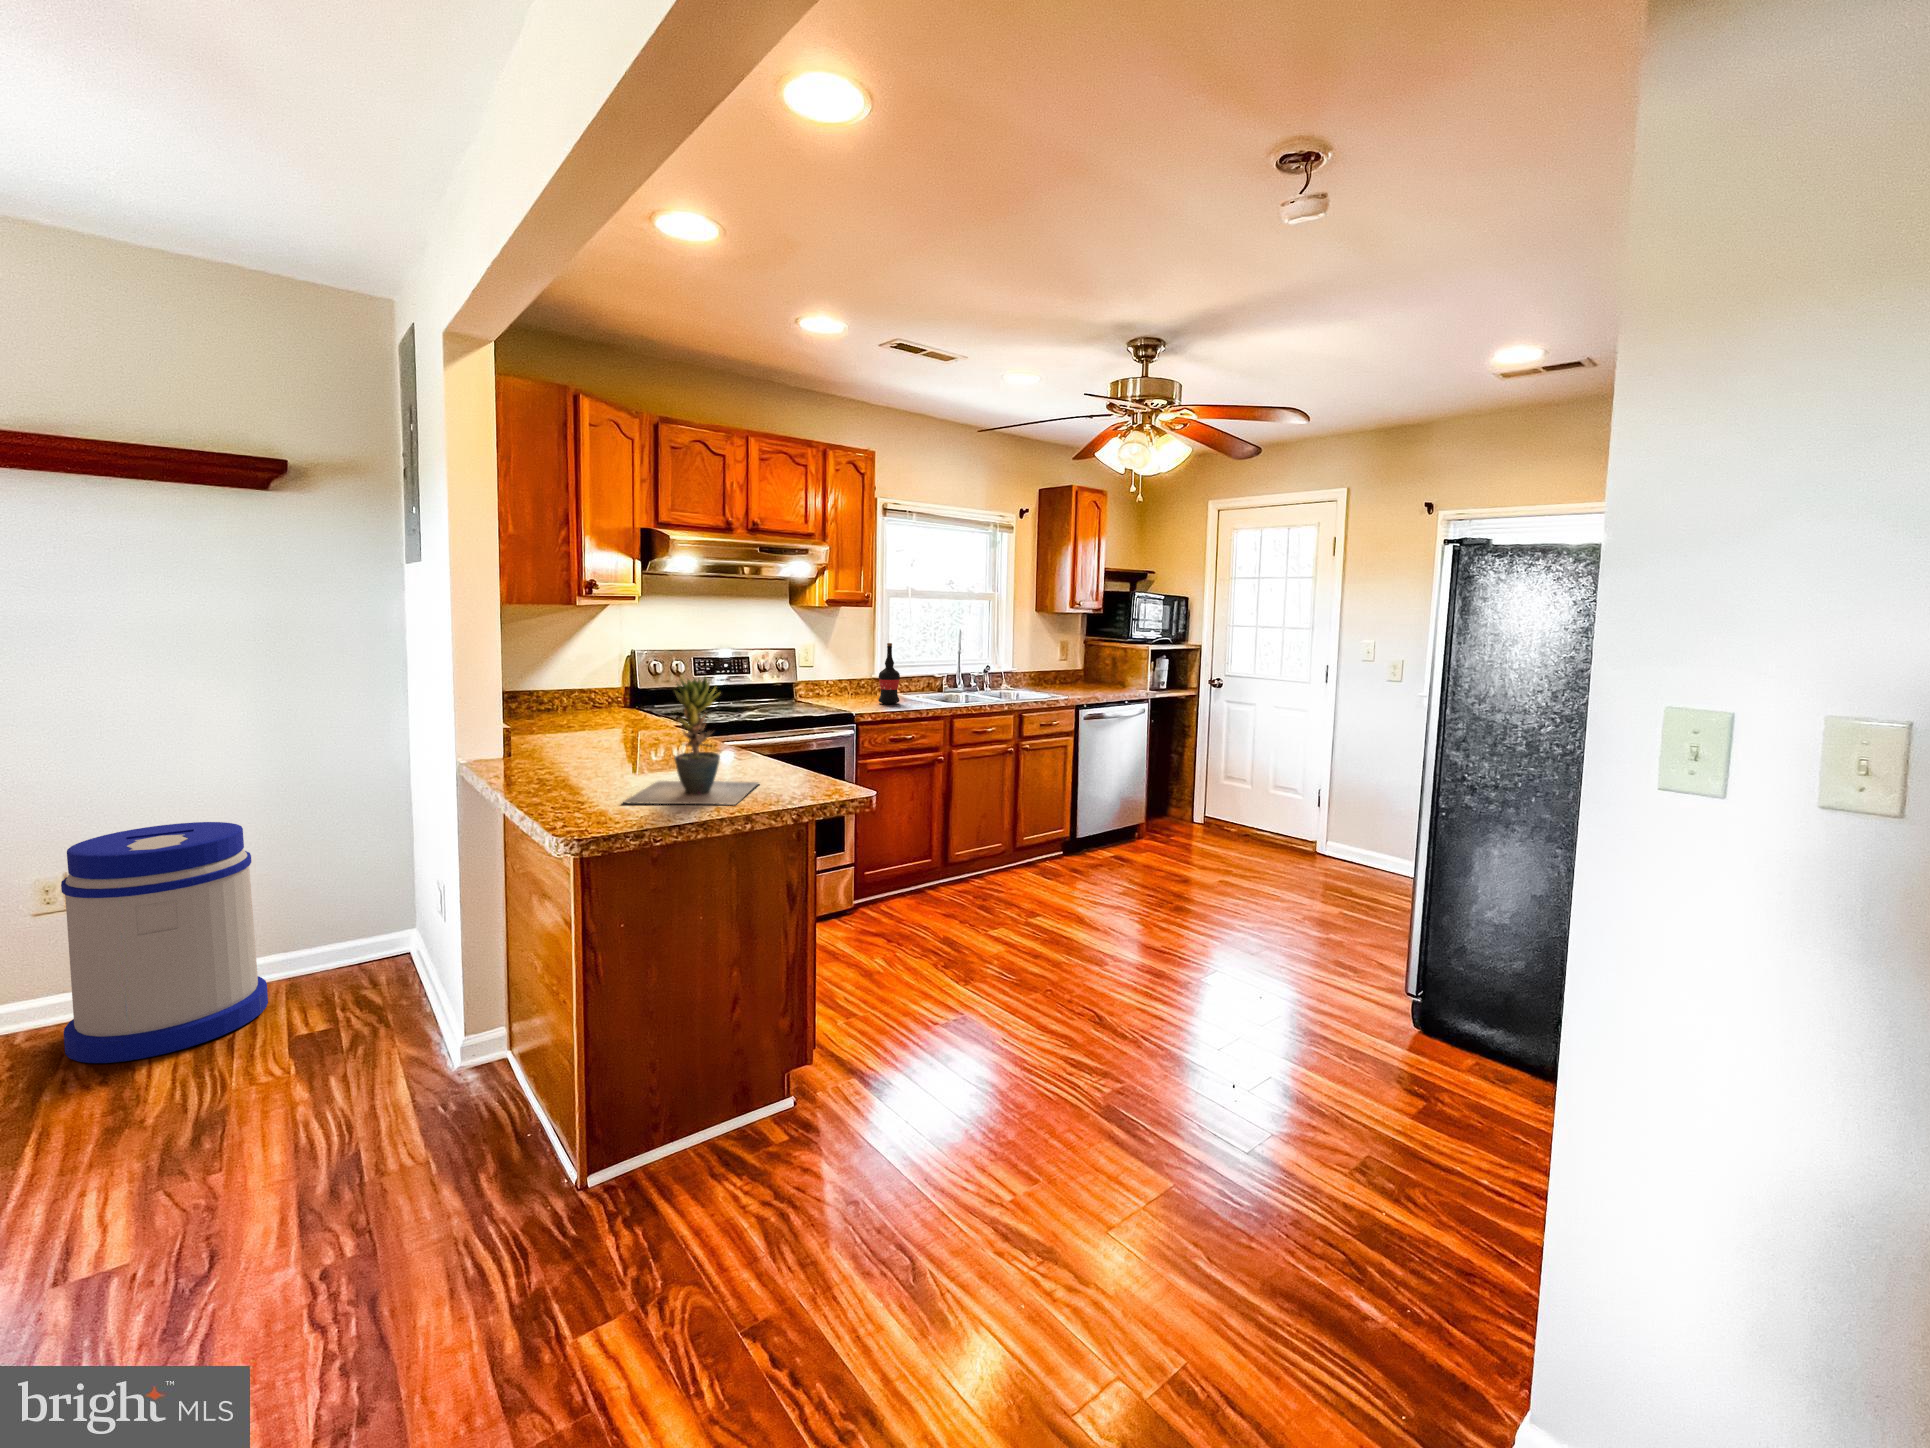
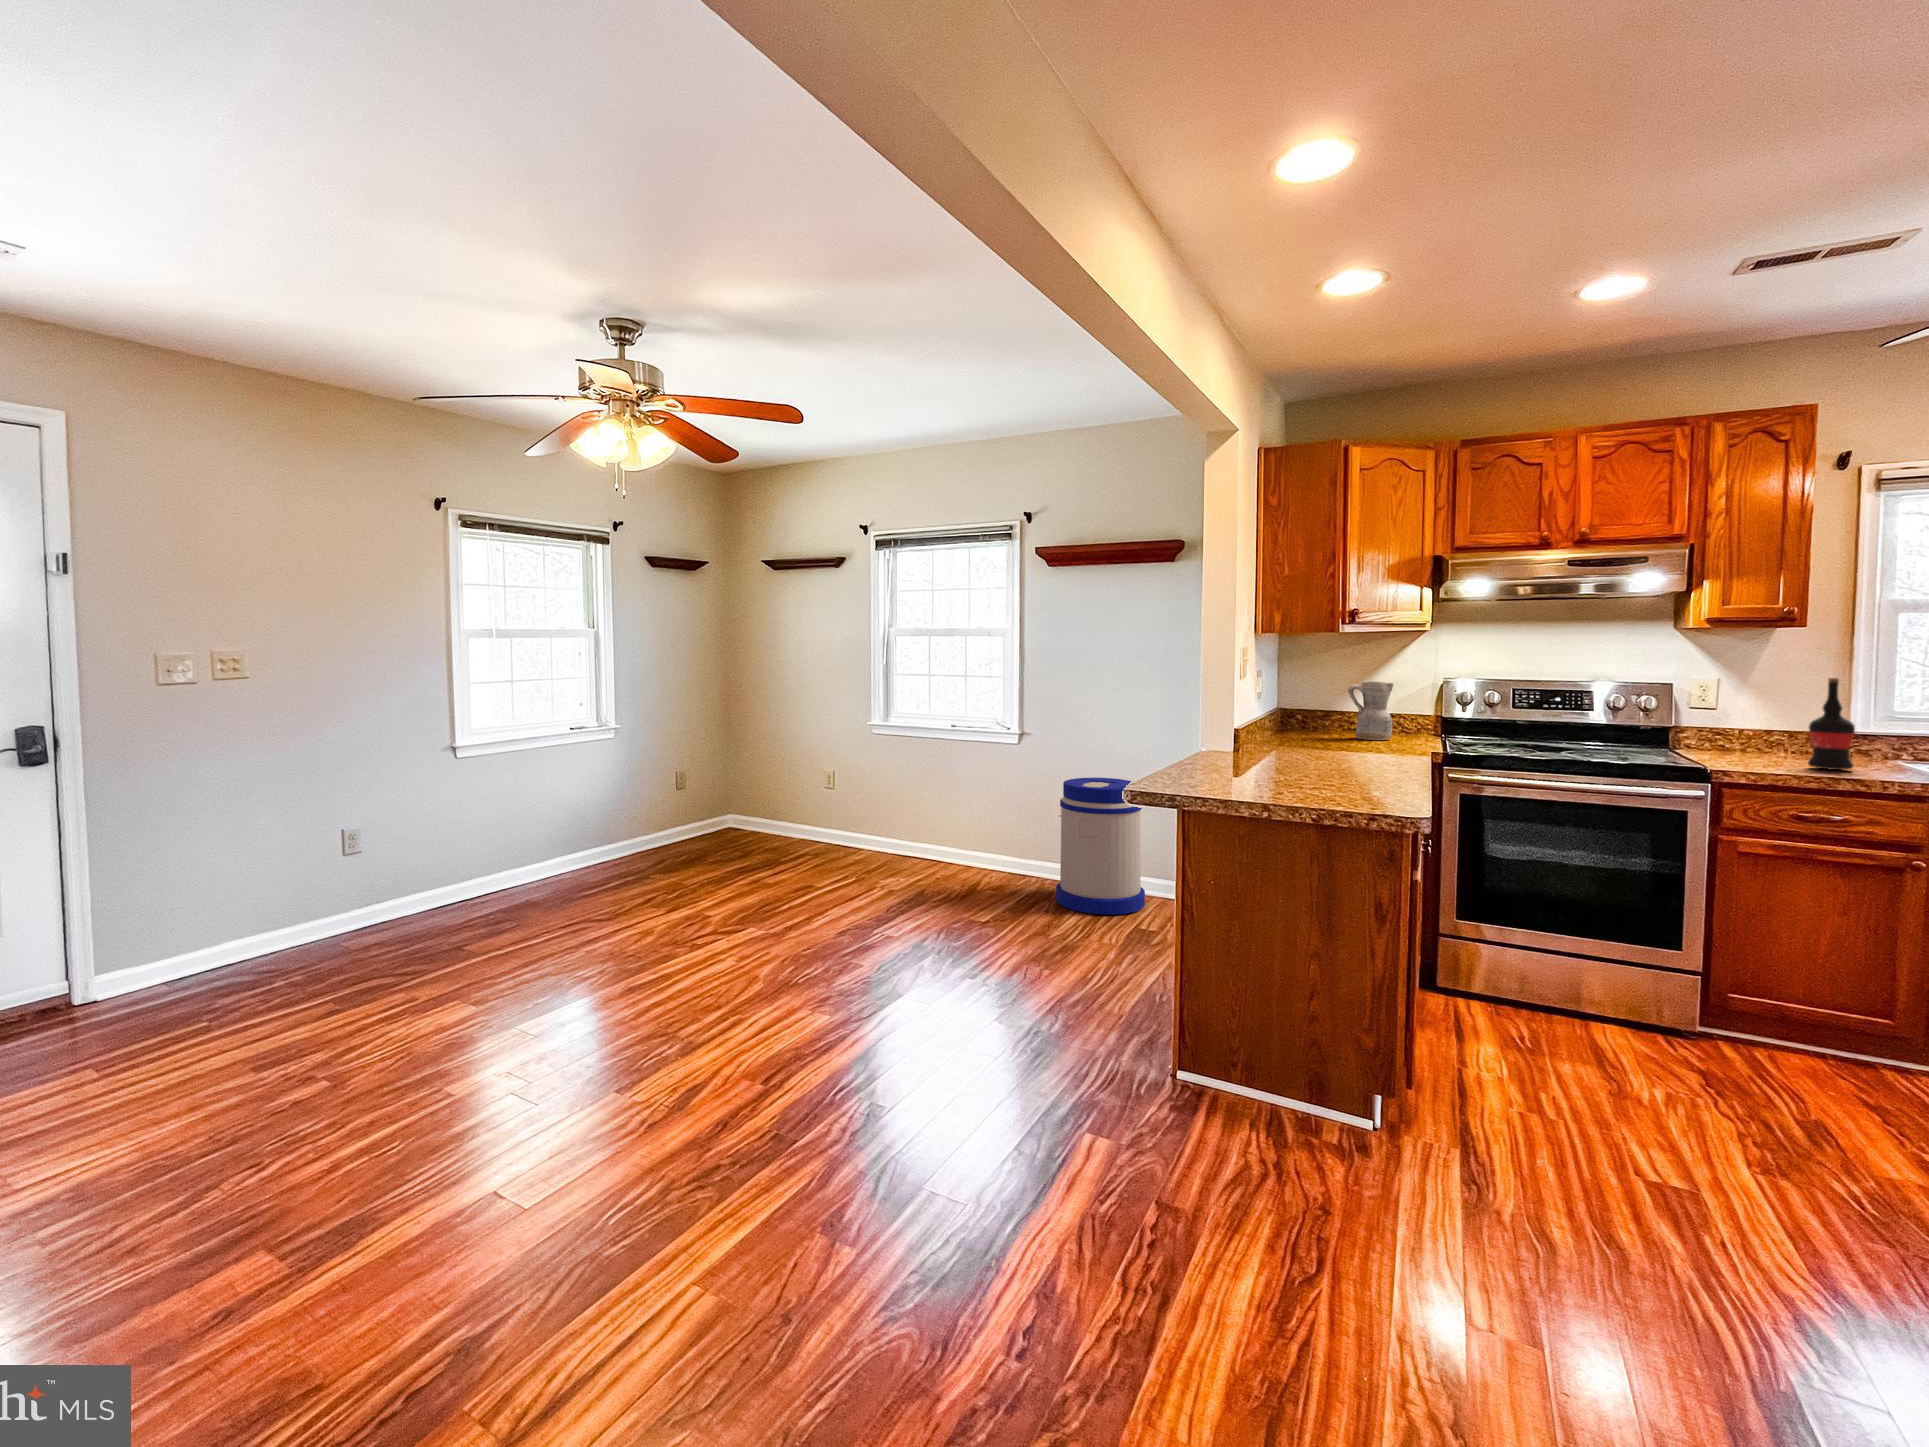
ceramic pitcher: none [551,655,598,718] -> present [1348,681,1393,740]
potted plant: present [624,677,759,805] -> none [1208,682,1346,795]

